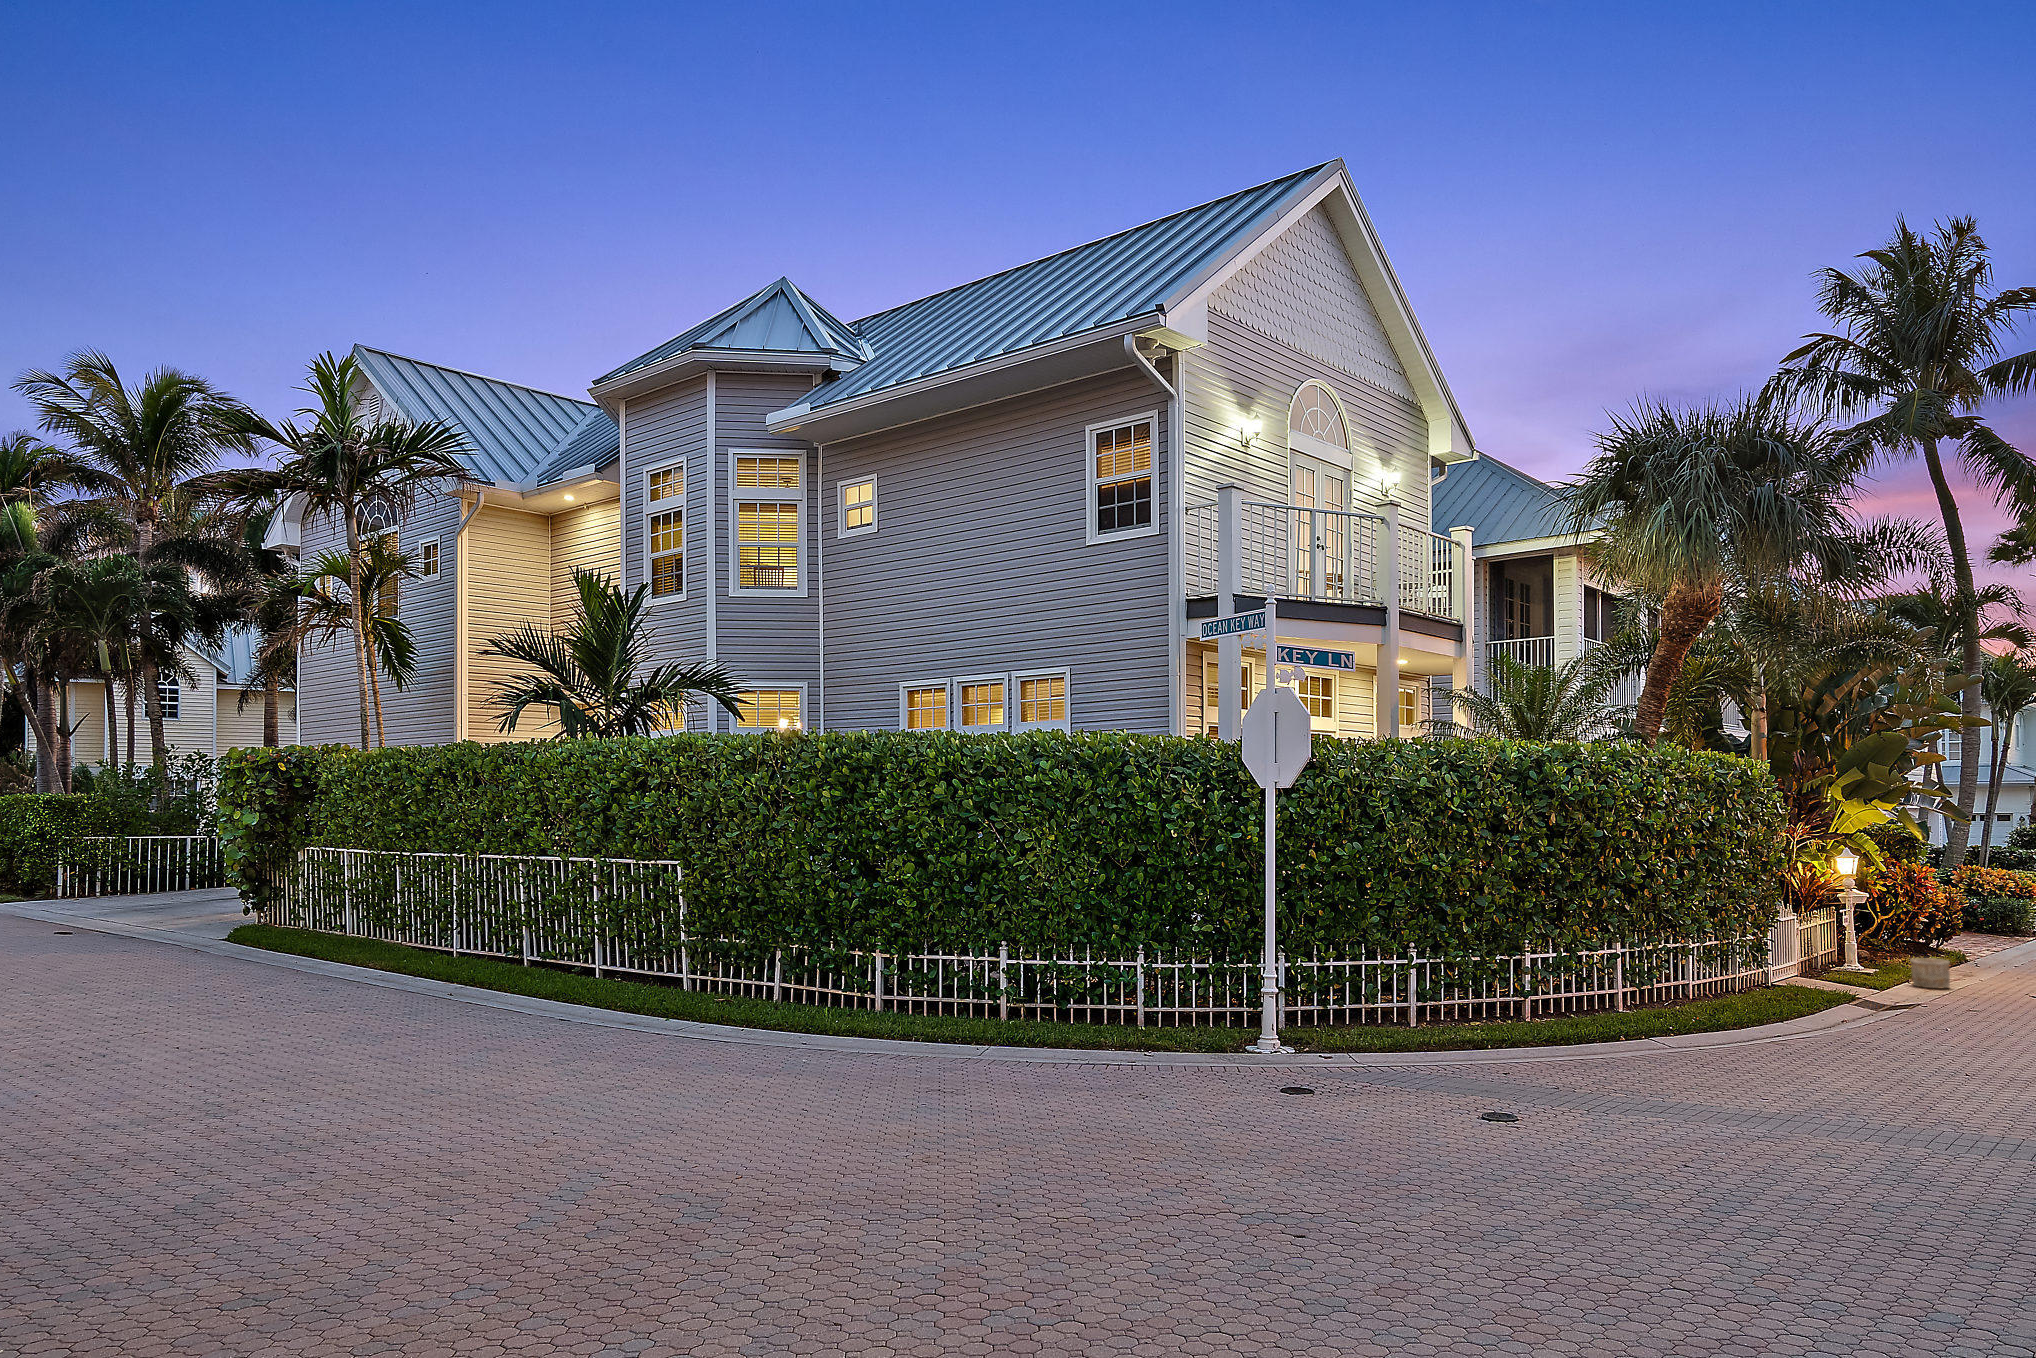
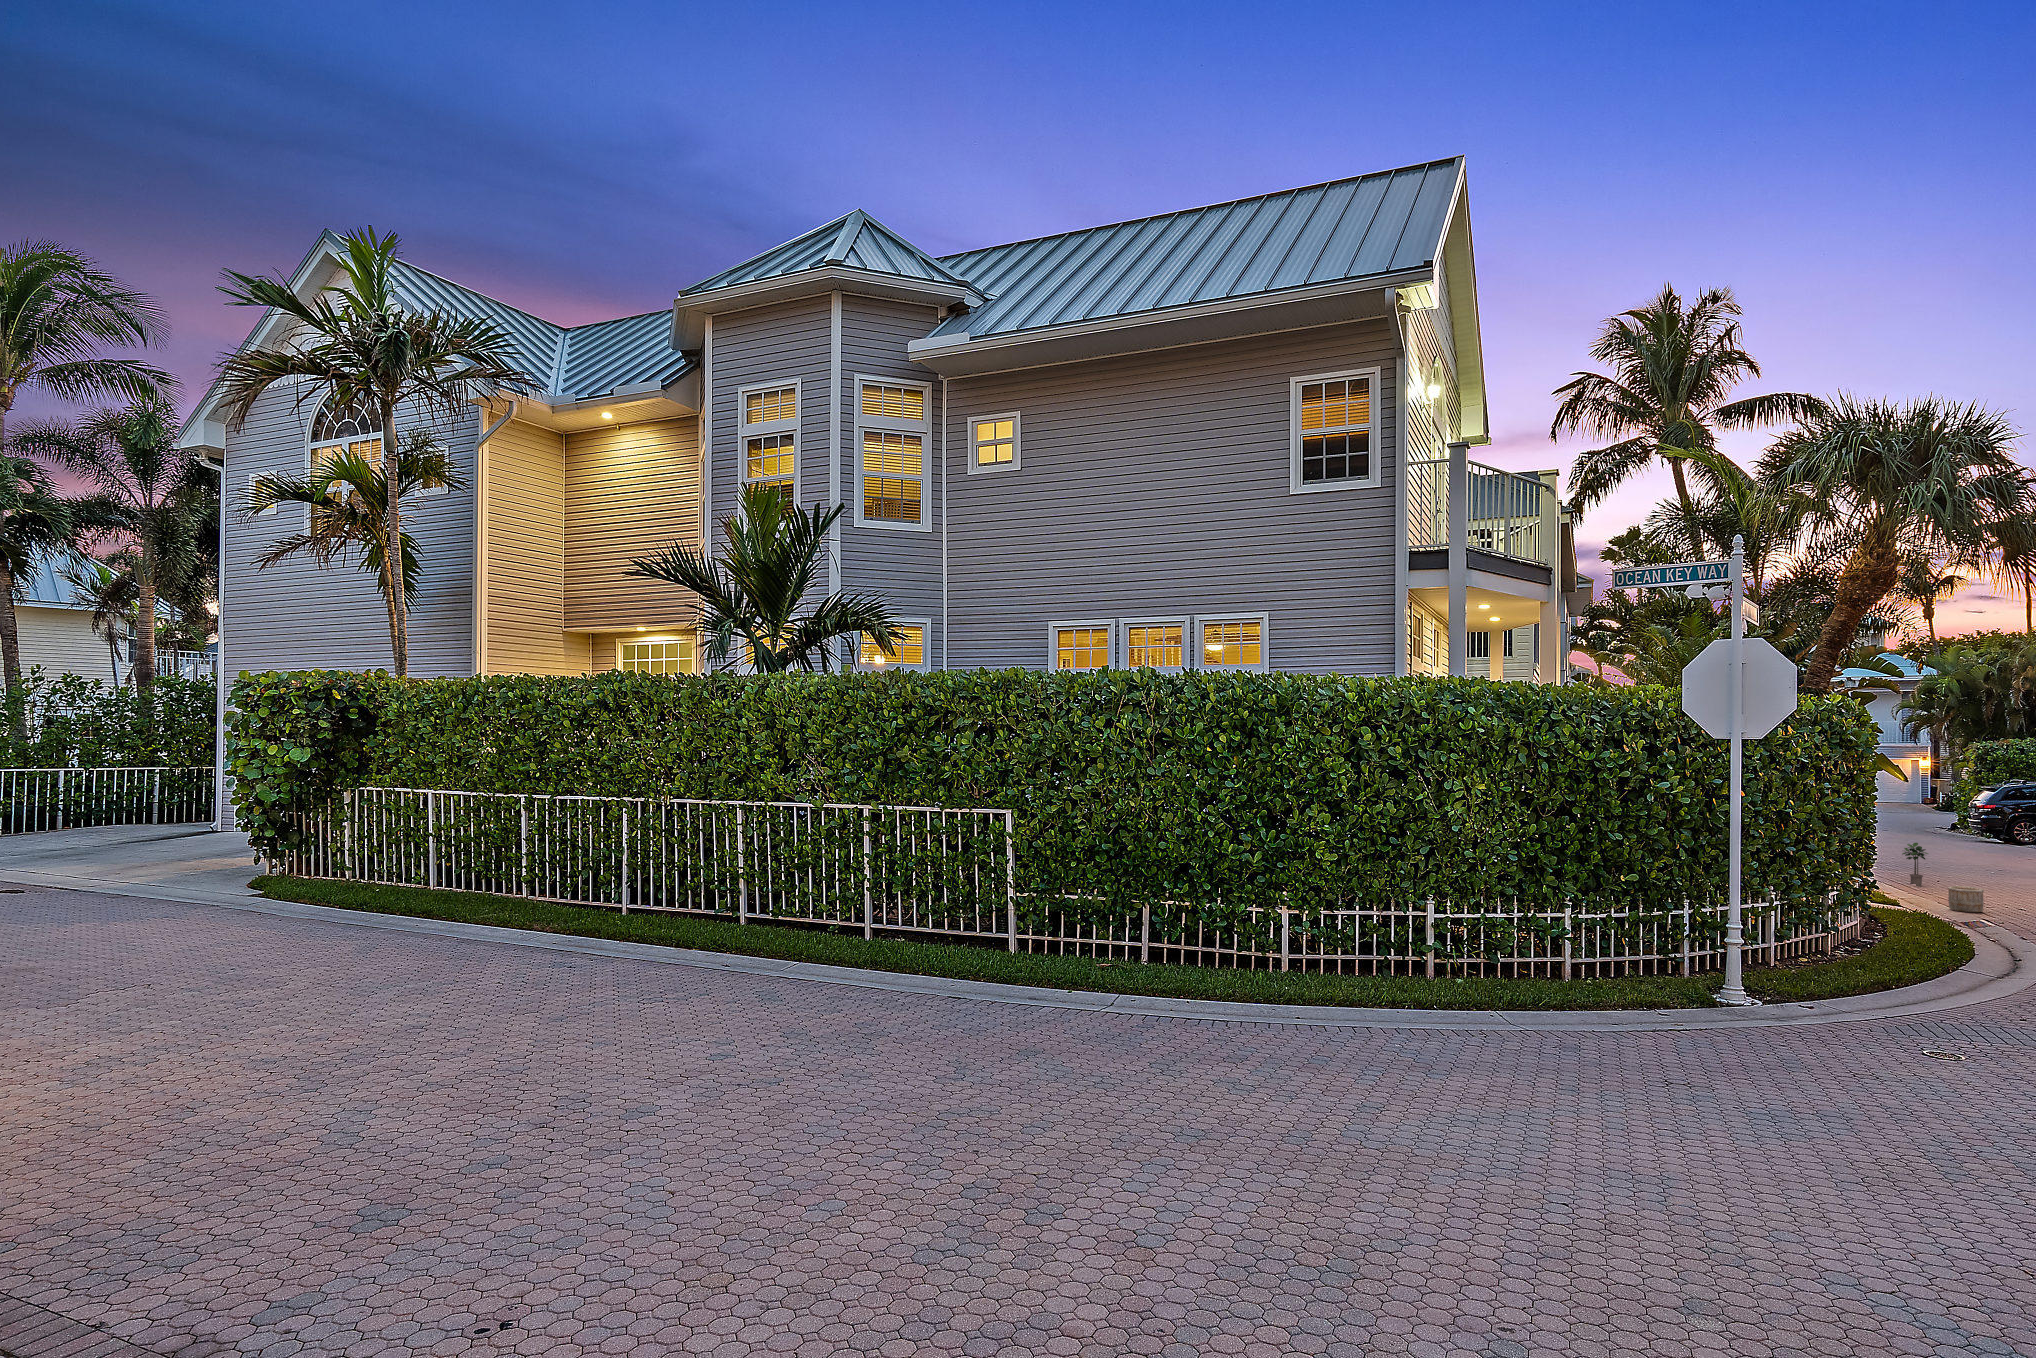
potted plant: none [1949,911,1980,963] -> present [1902,843,1928,887]

